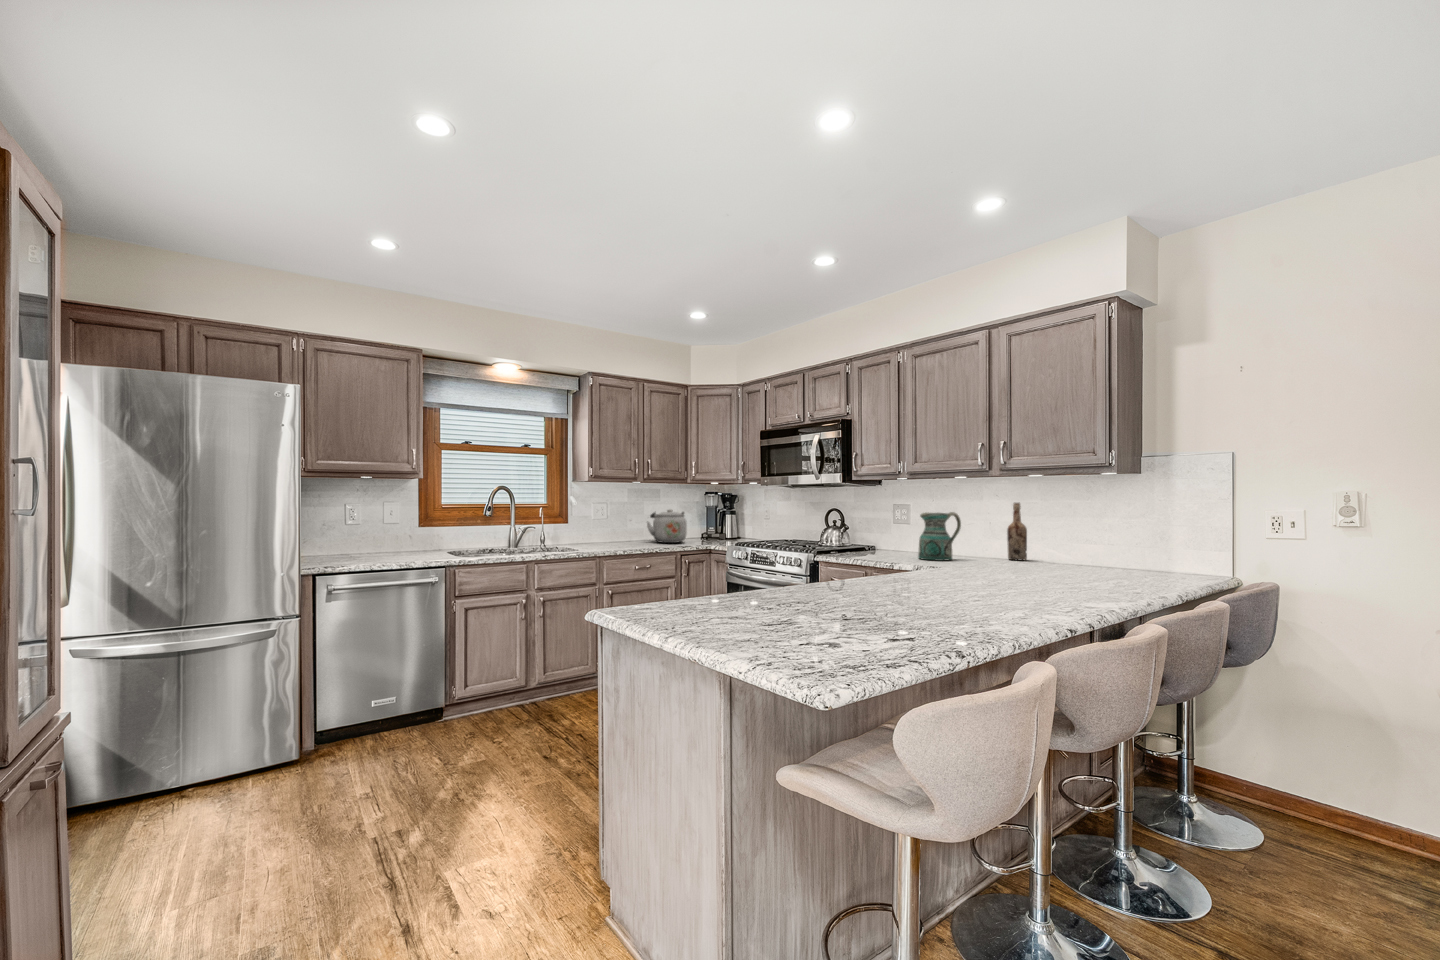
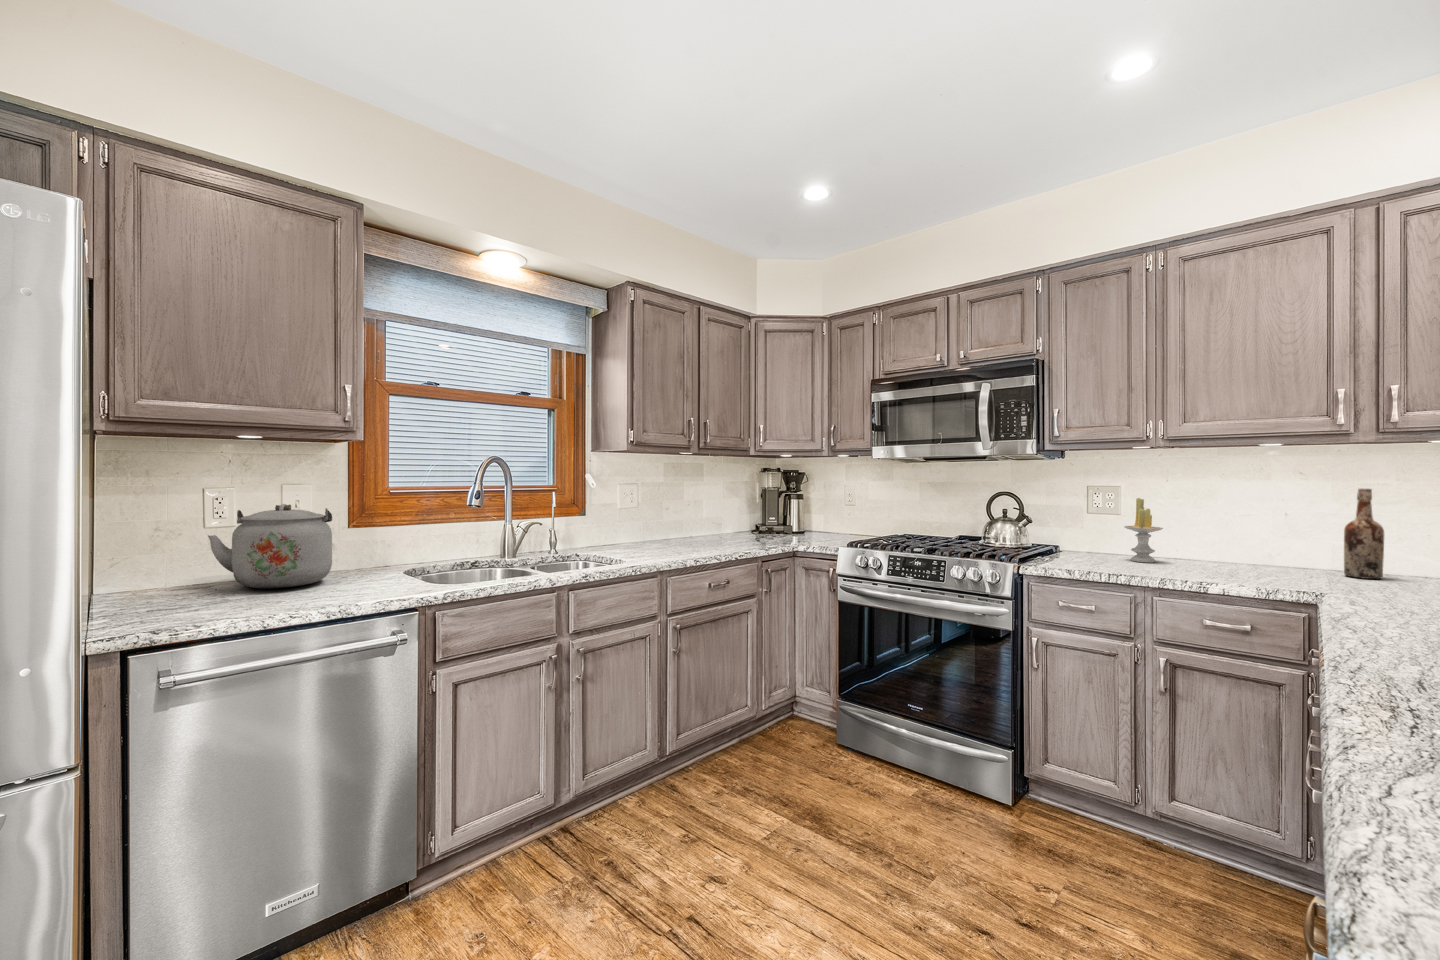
kettle: present [647,510,687,543] -> present [208,504,332,588]
candle: none [895,510,917,553] -> present [1124,498,1163,563]
ceramic pitcher: present [918,512,961,561] -> none [1220,504,1288,583]

